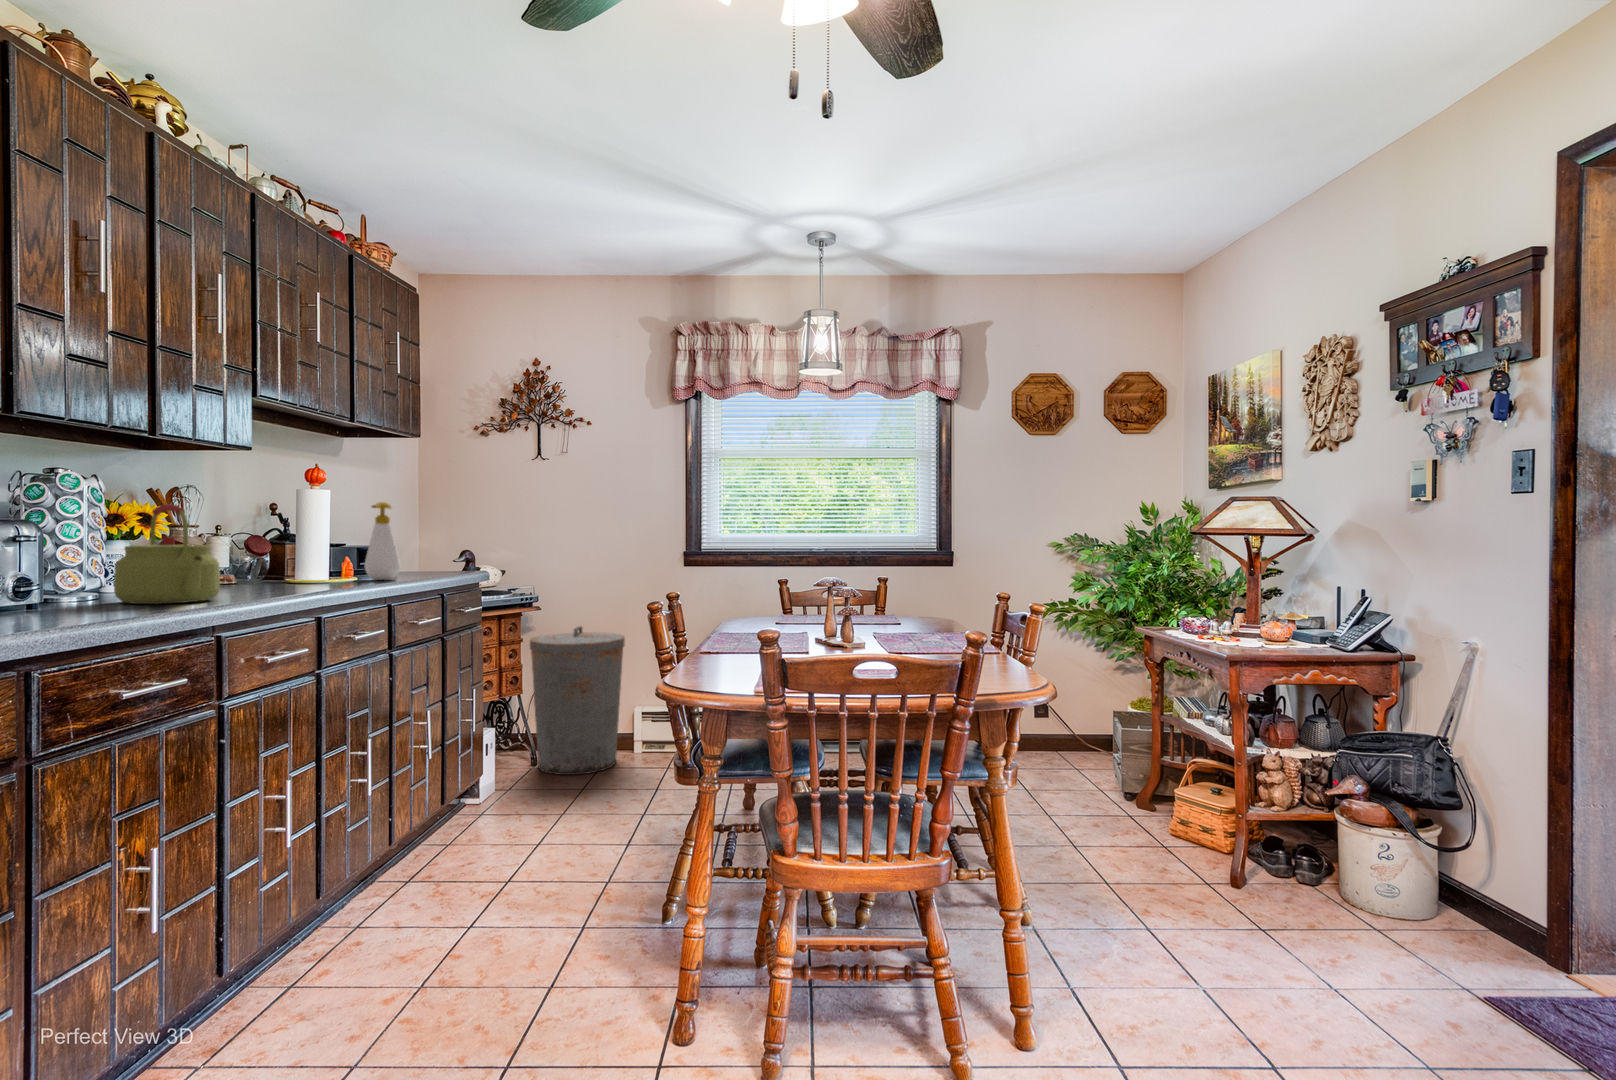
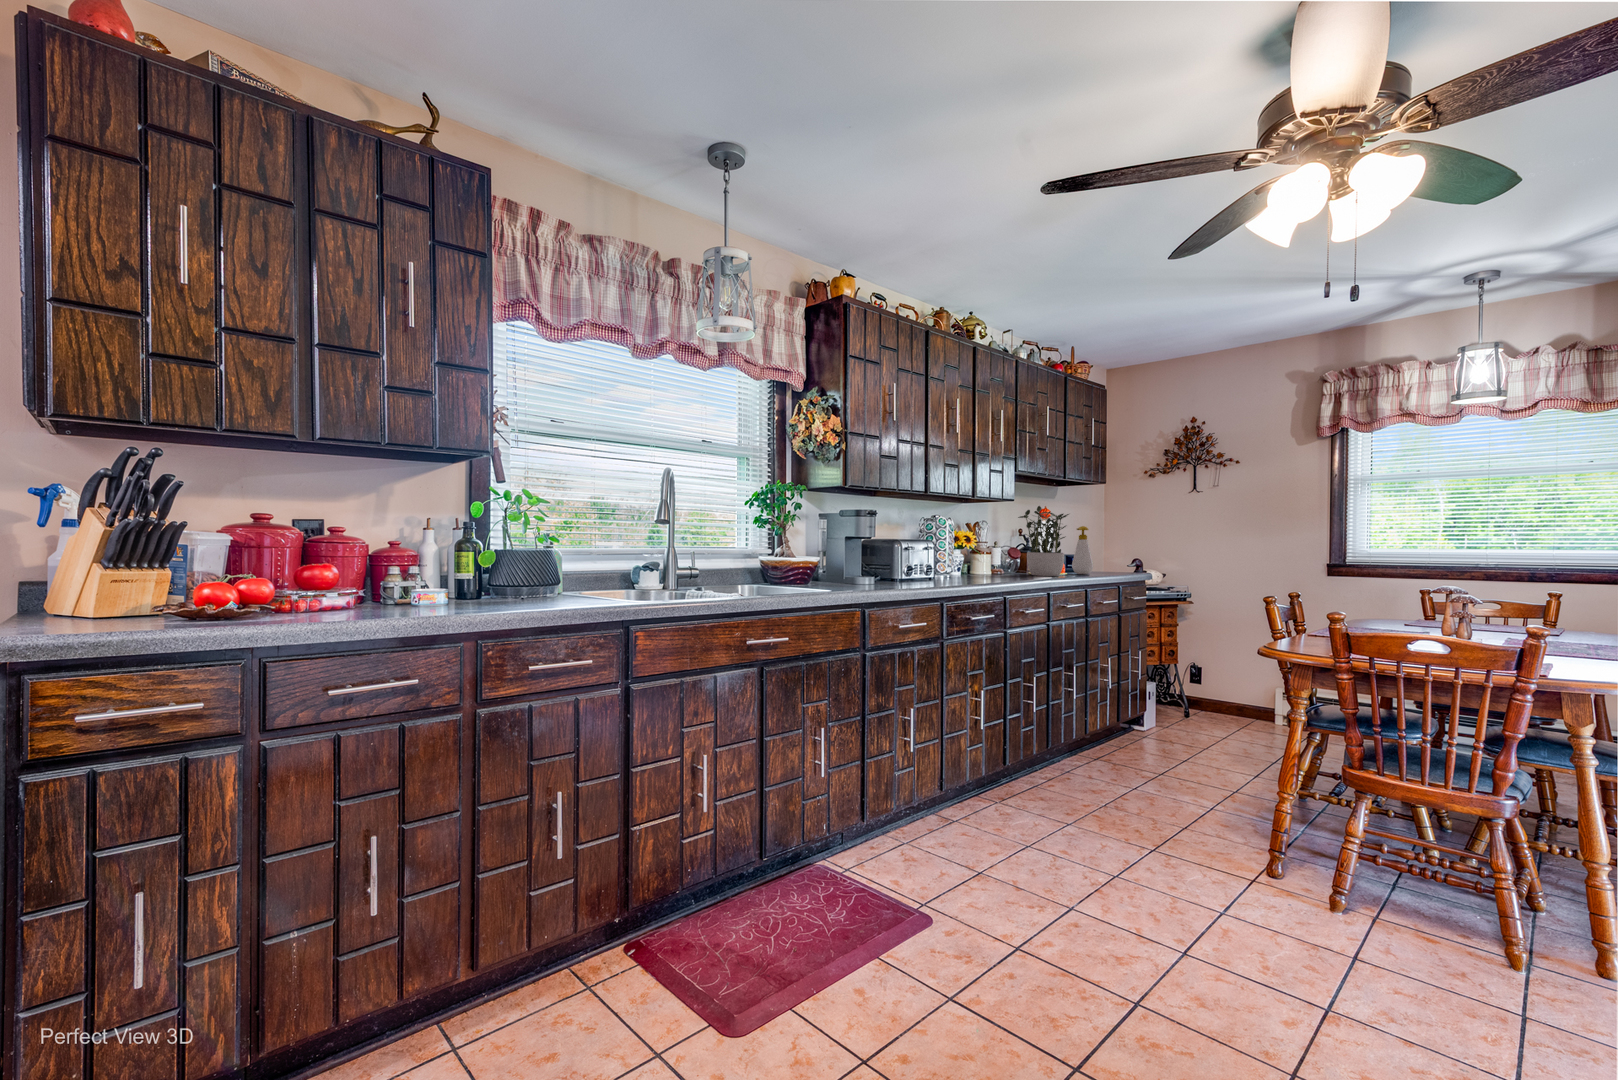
potted plant: none [257,464,359,587] -> present [1018,506,1069,576]
kettle: present [114,504,220,604] -> none [961,530,1003,579]
trash can: present [530,626,625,775] -> none [1184,618,1266,732]

